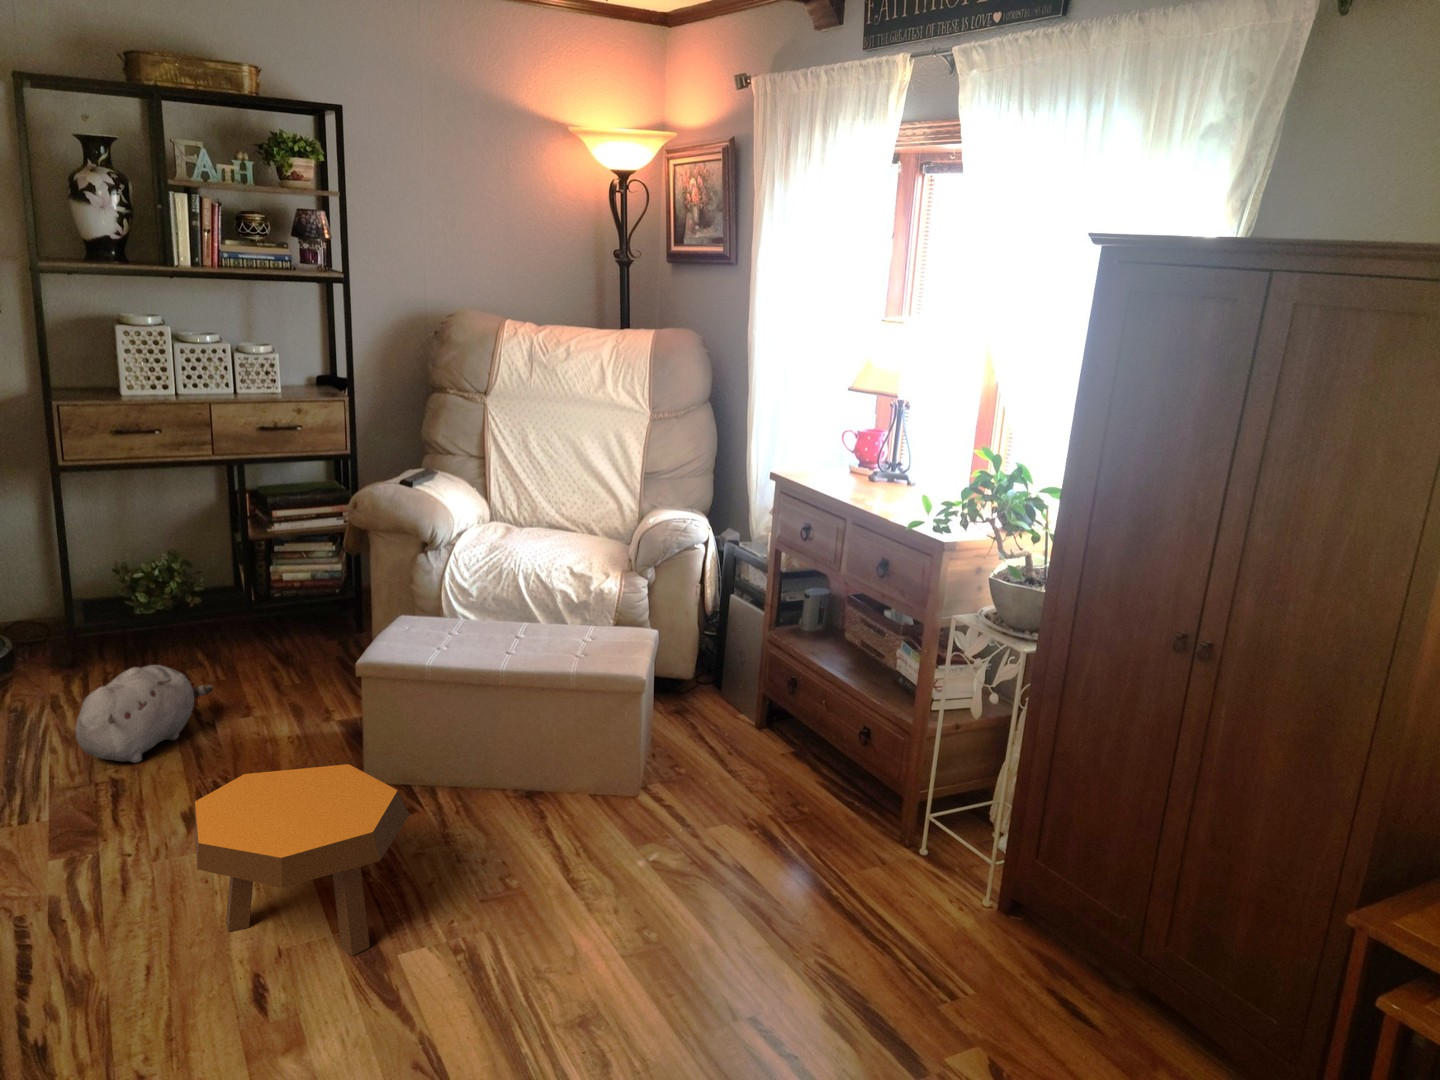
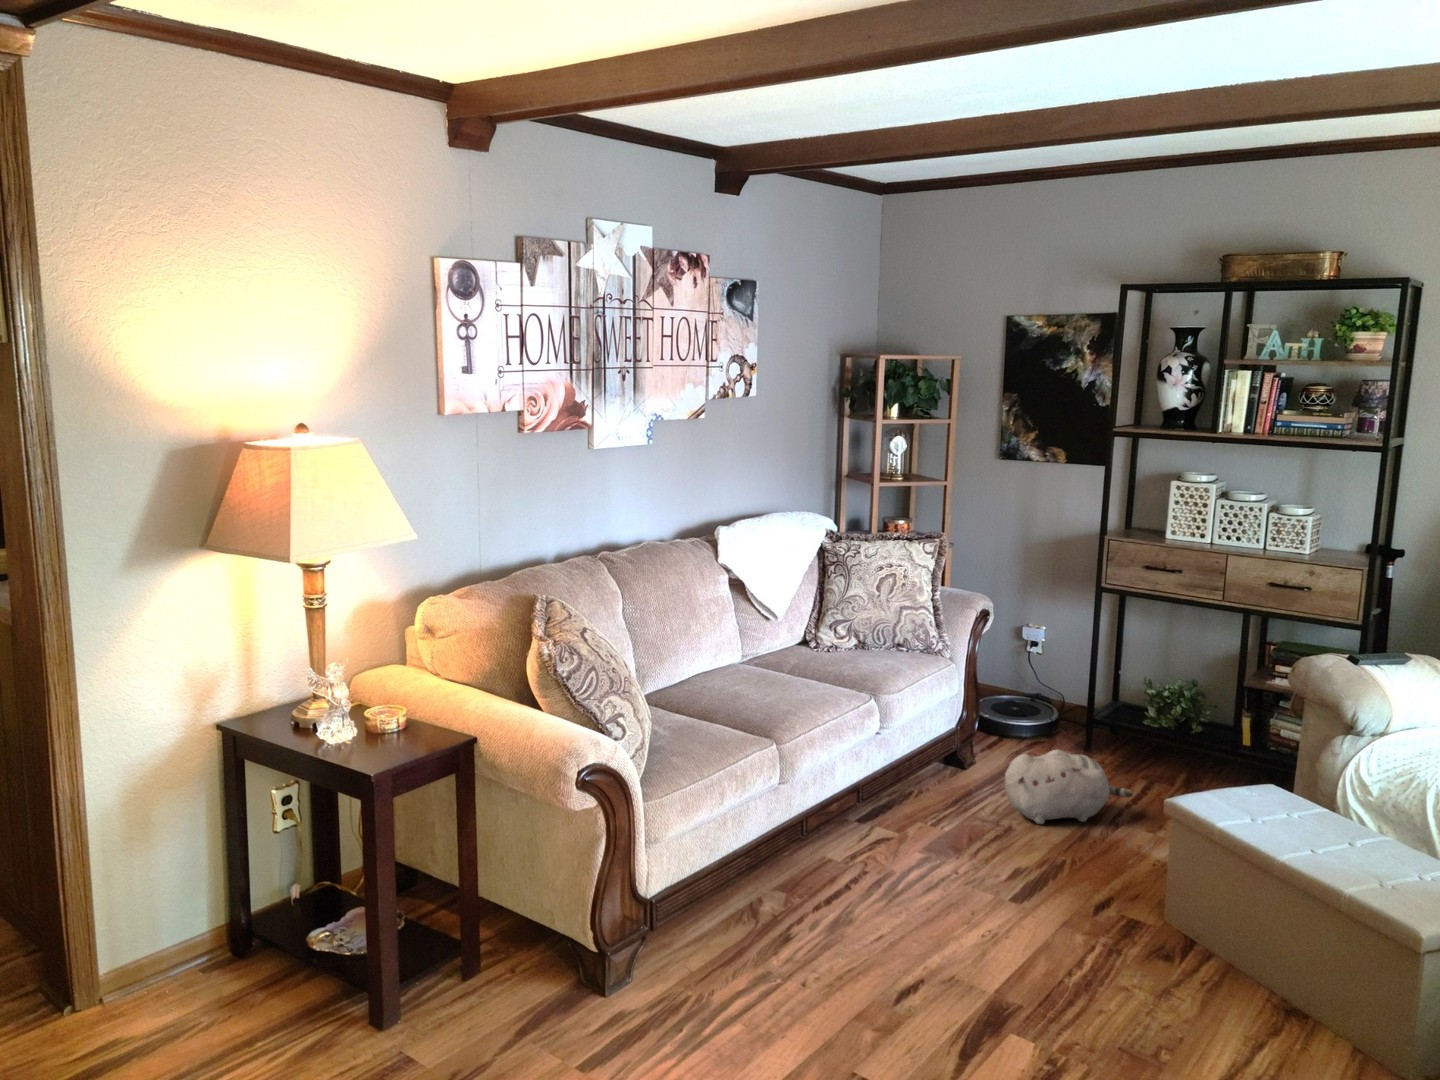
footstool: present [195,764,409,956] -> none [909,841,1083,1018]

